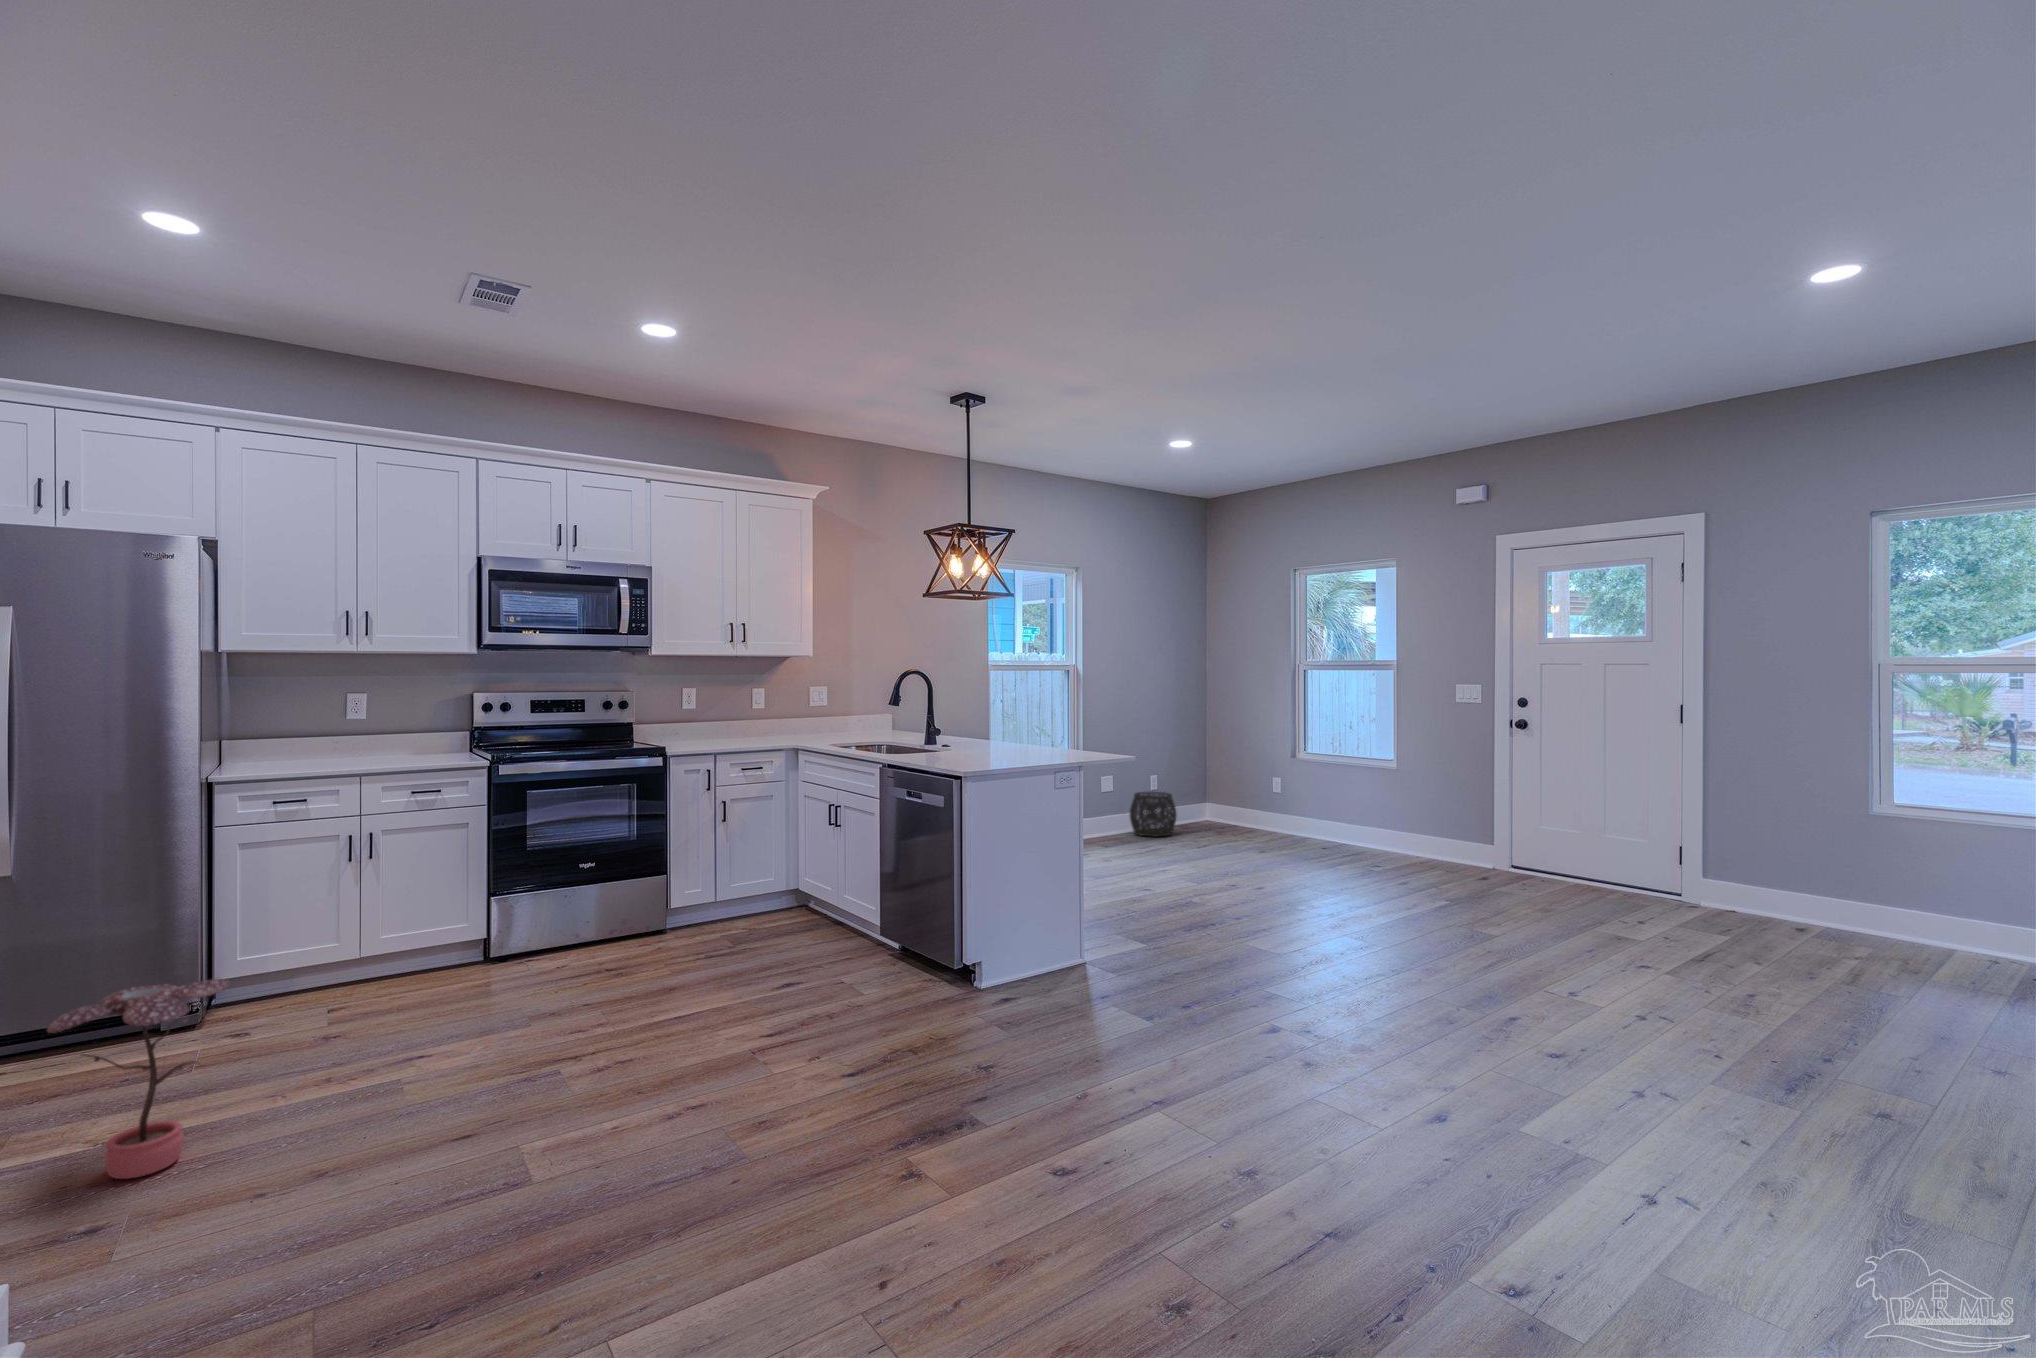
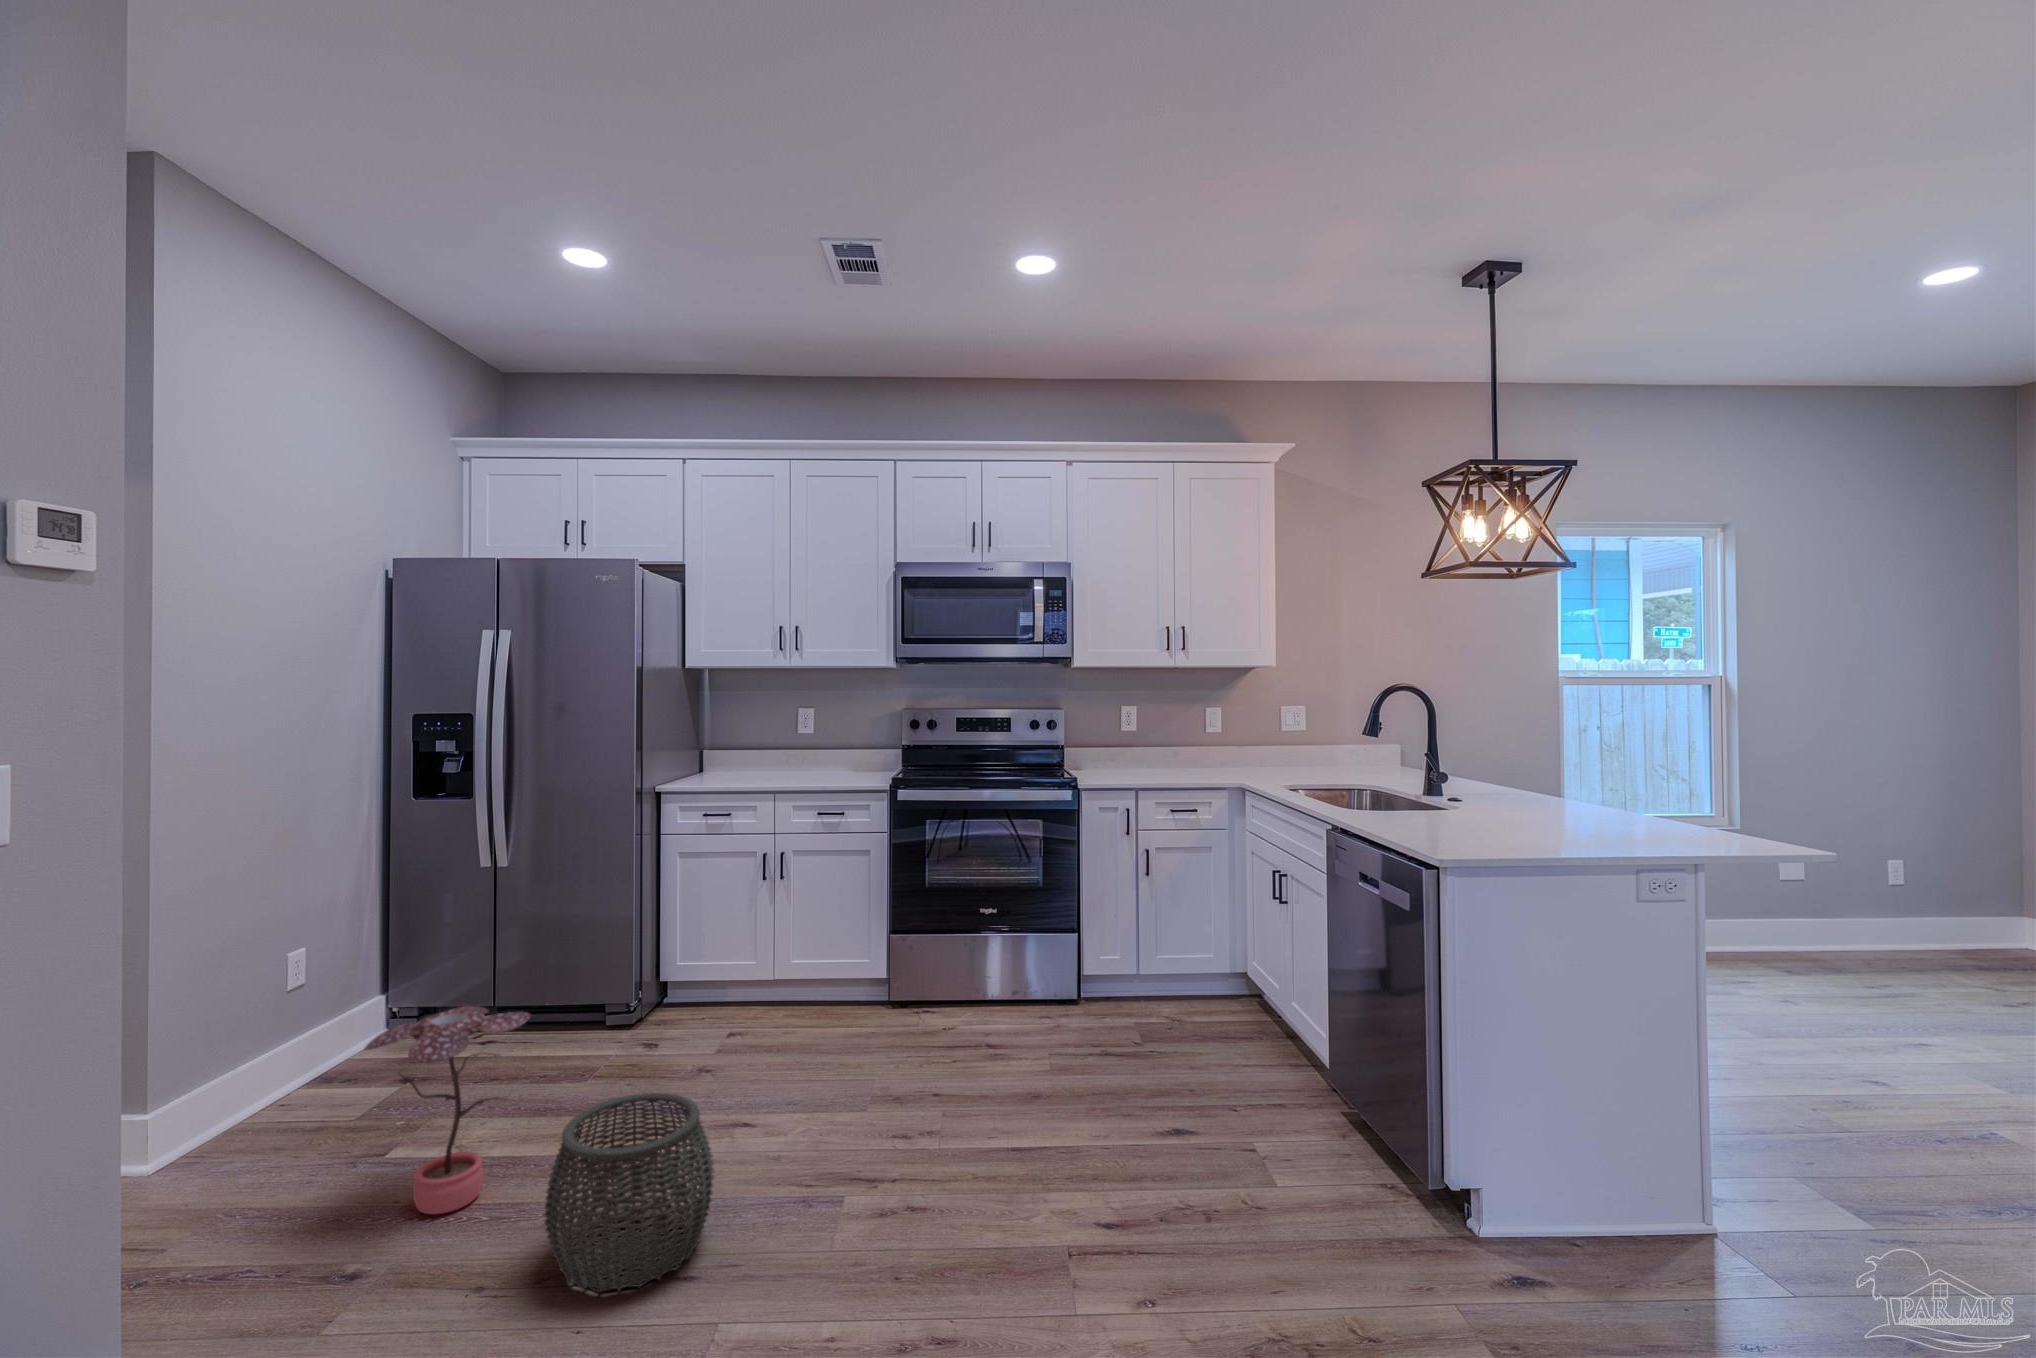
woven basket: present [1130,792,1177,837] -> present [544,1093,714,1292]

